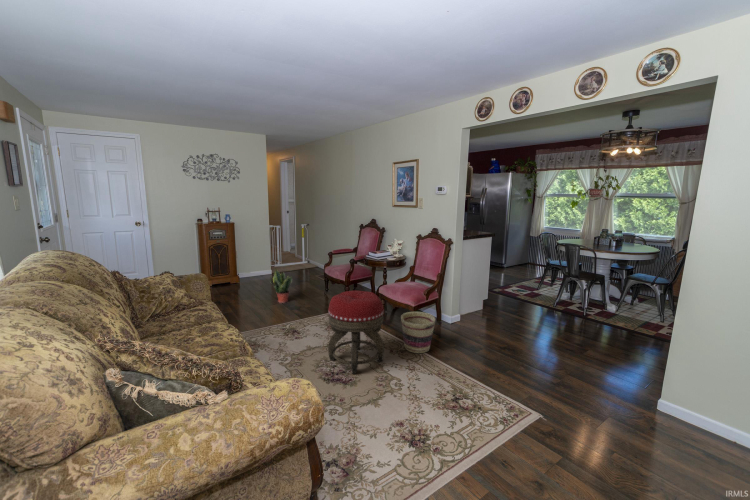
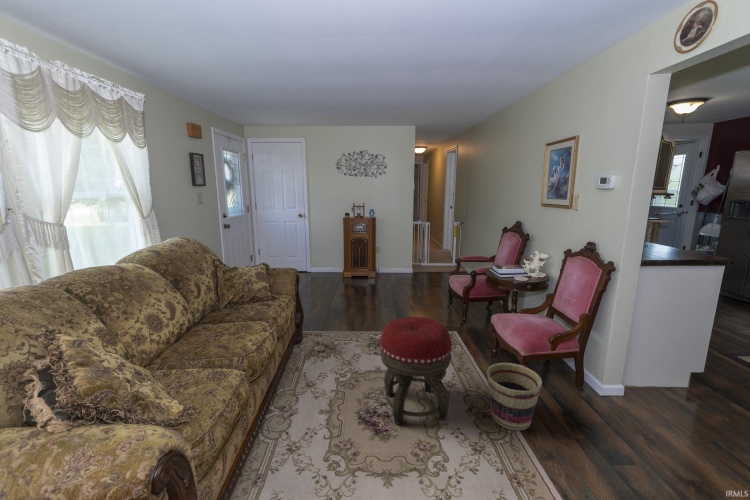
potted plant: present [270,269,292,303] -> none [385,270,410,309]

